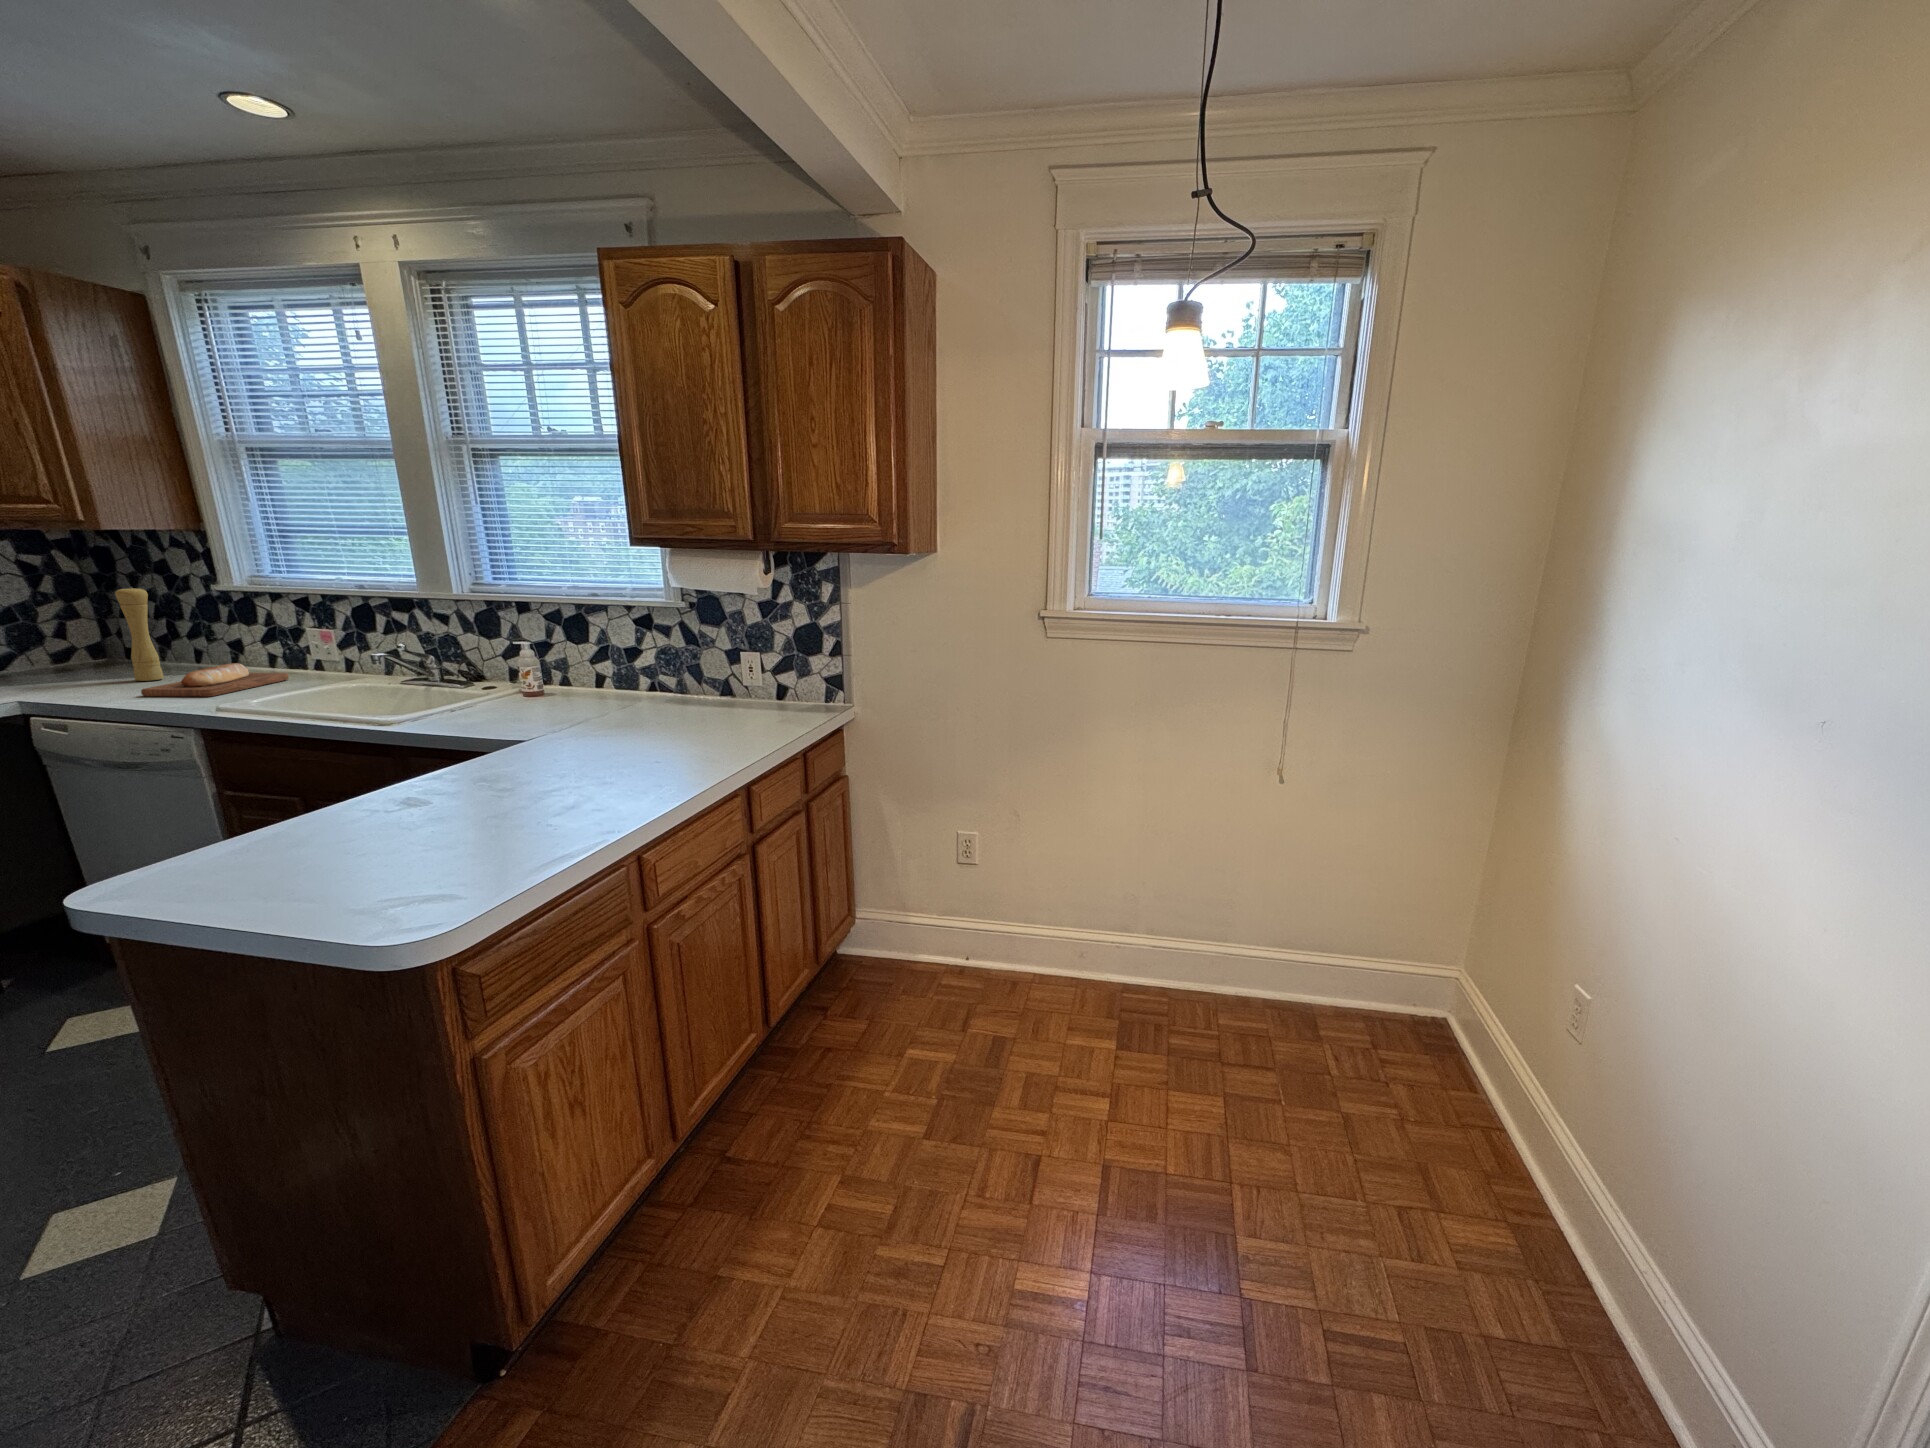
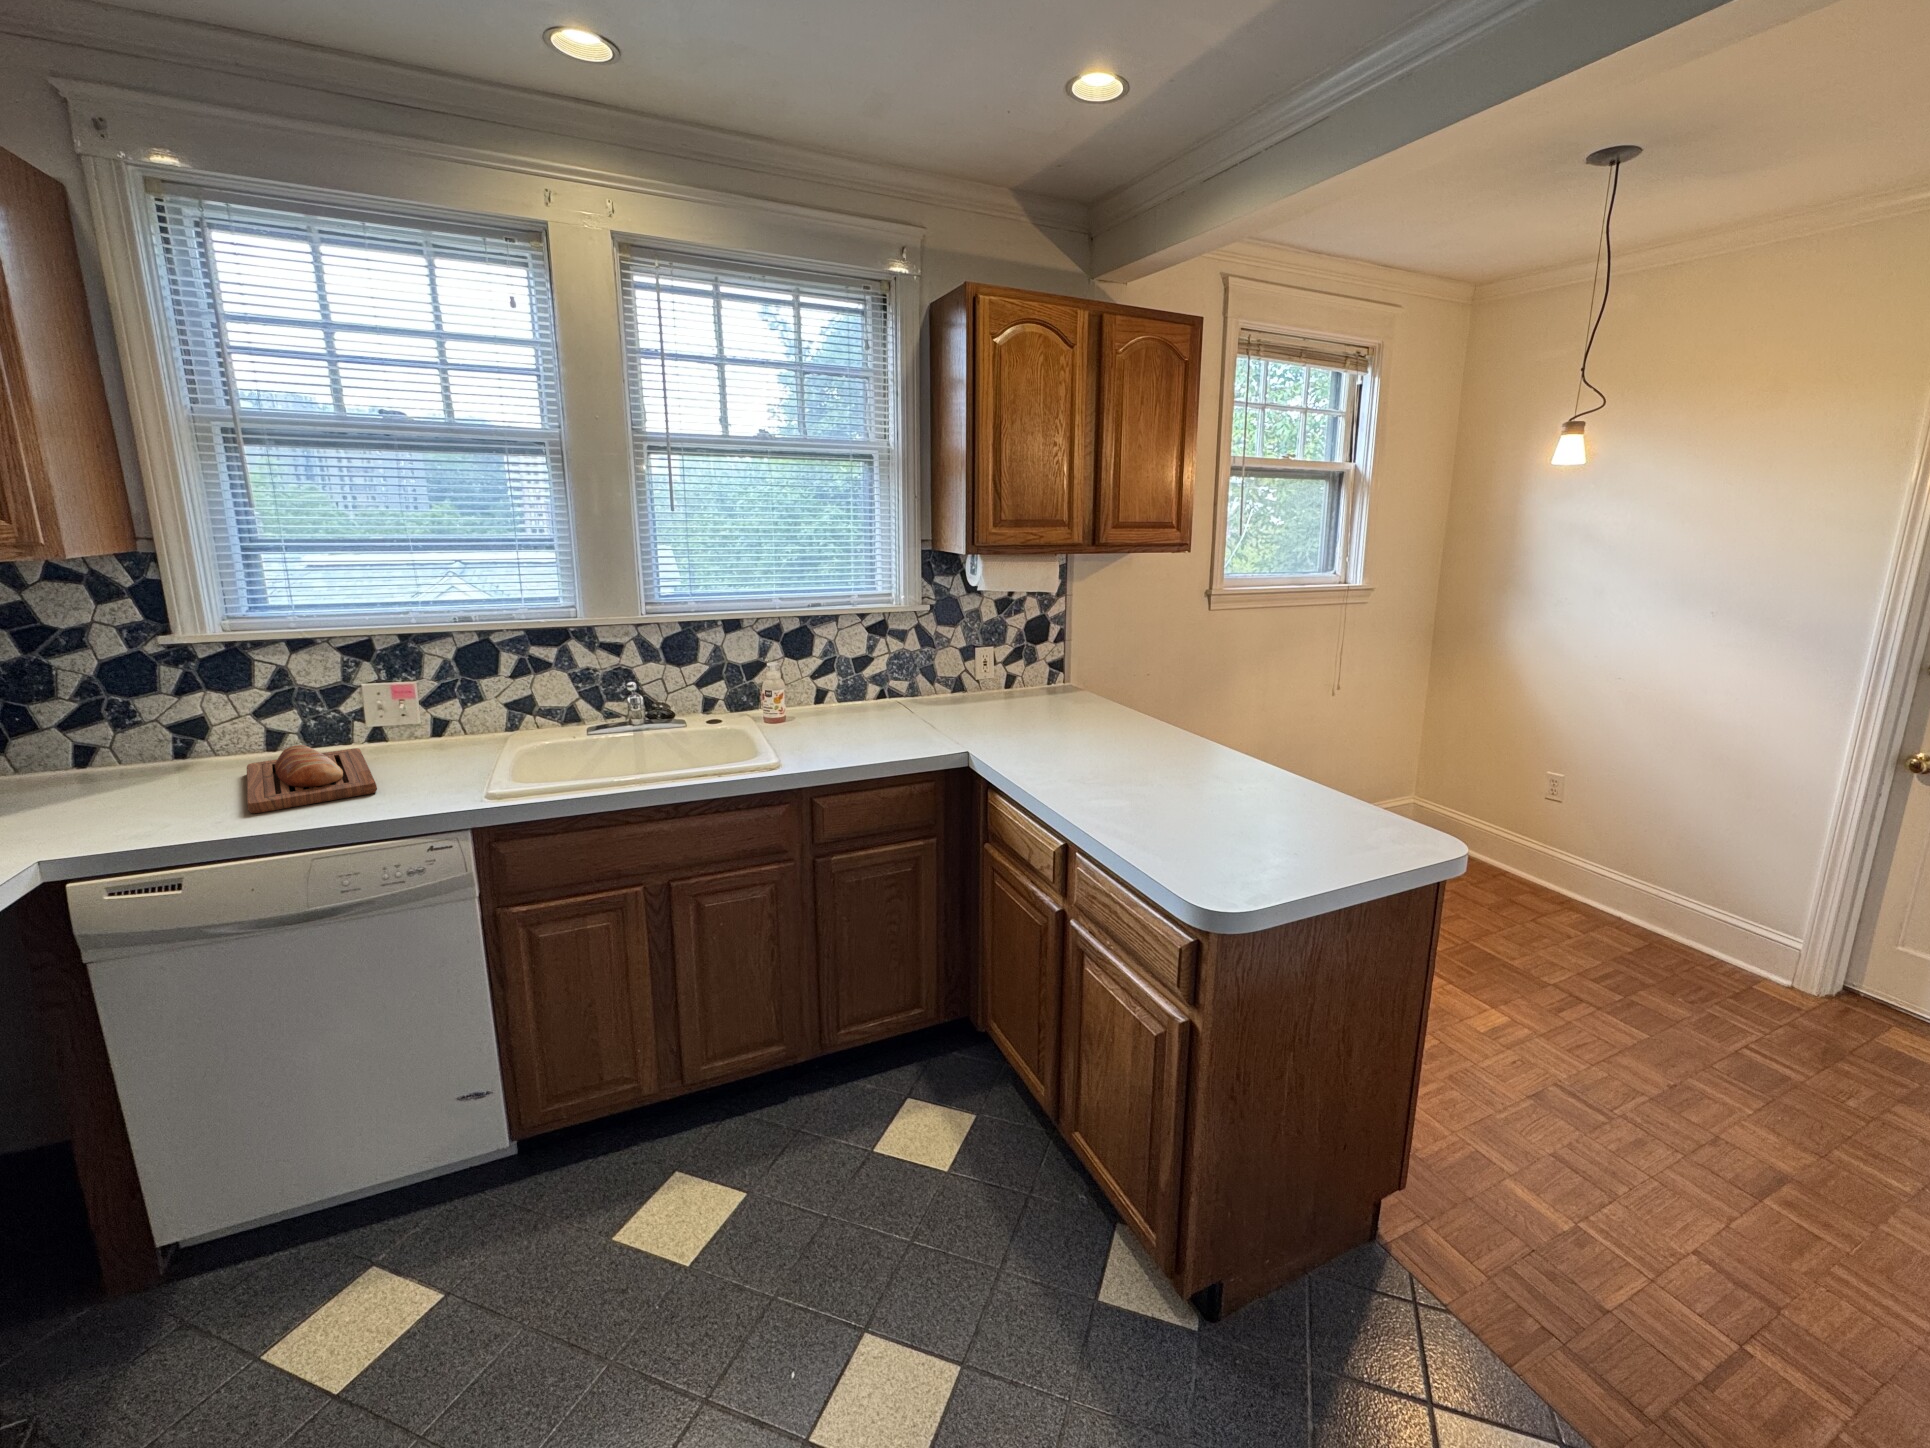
pepper mill: present [115,587,164,681] -> none [44,652,127,802]

